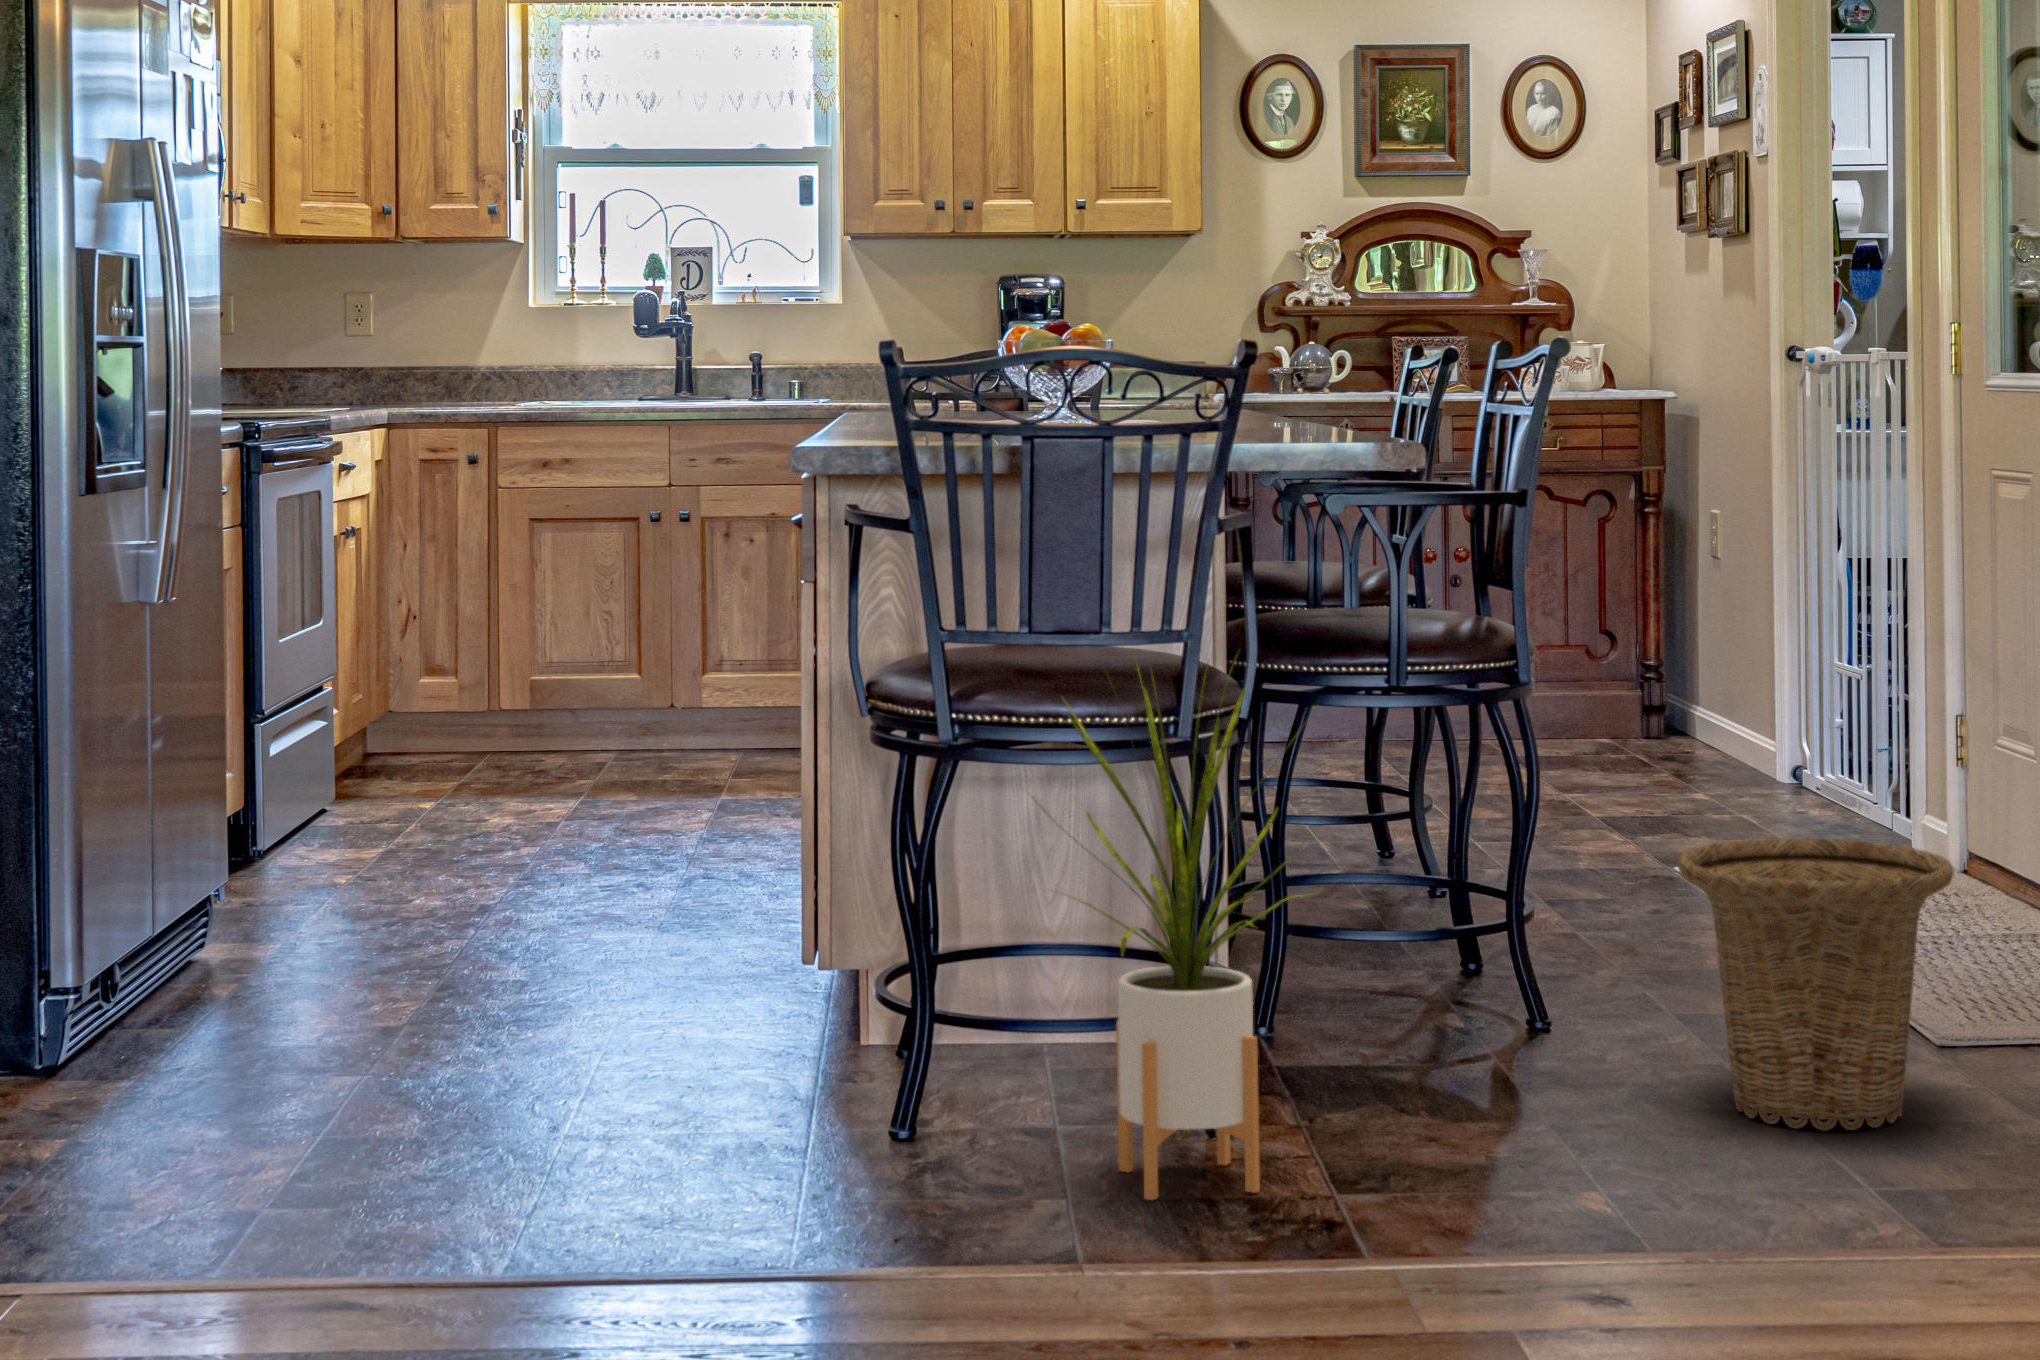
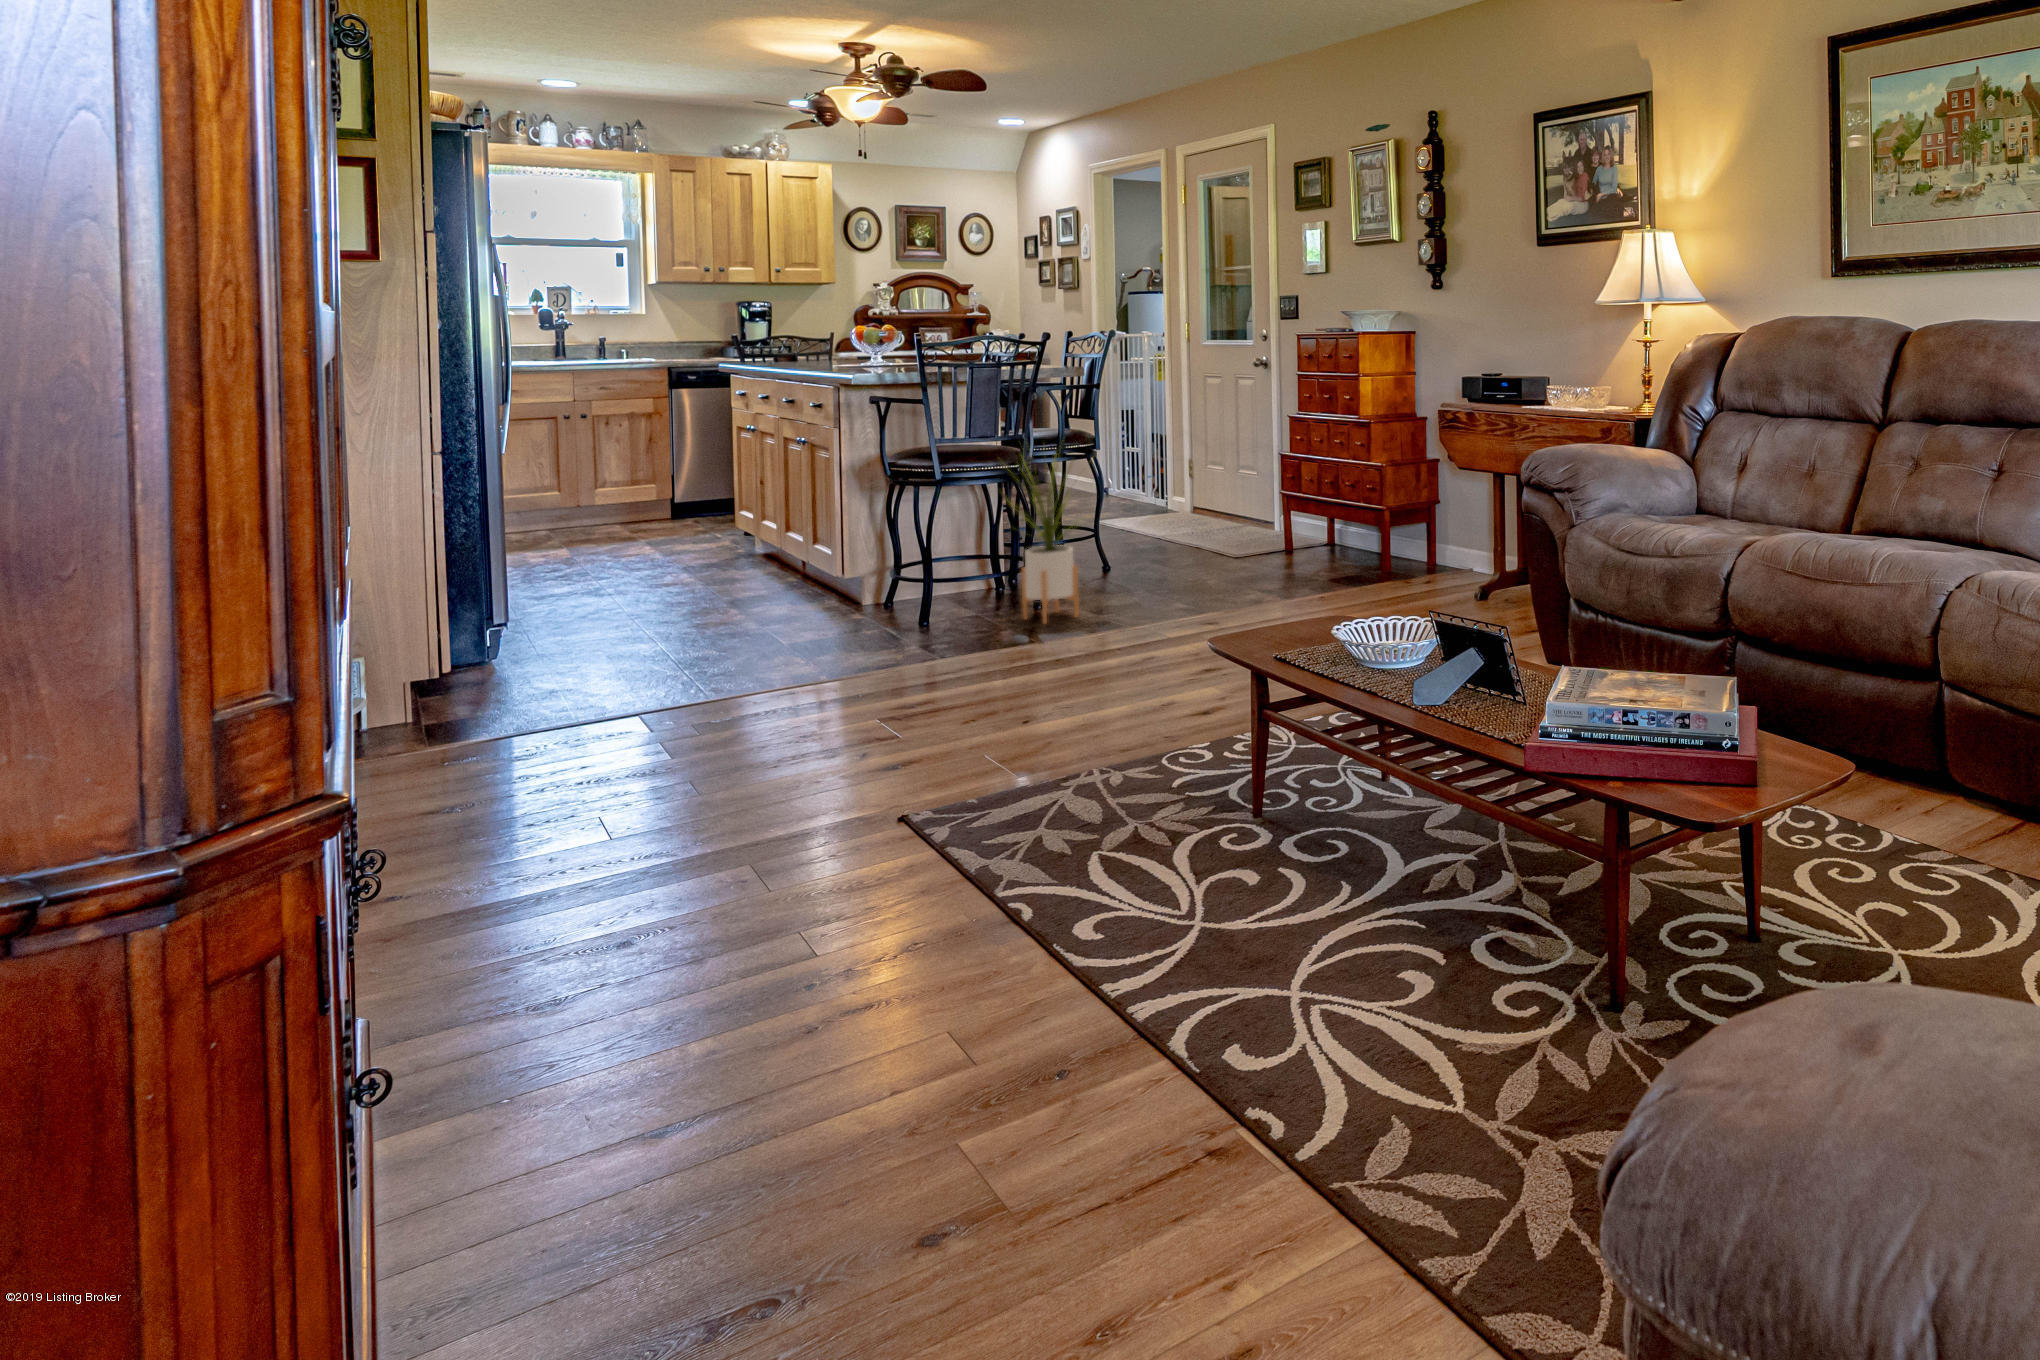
basket: present [1678,838,1954,1131] -> none [1181,489,1267,579]

